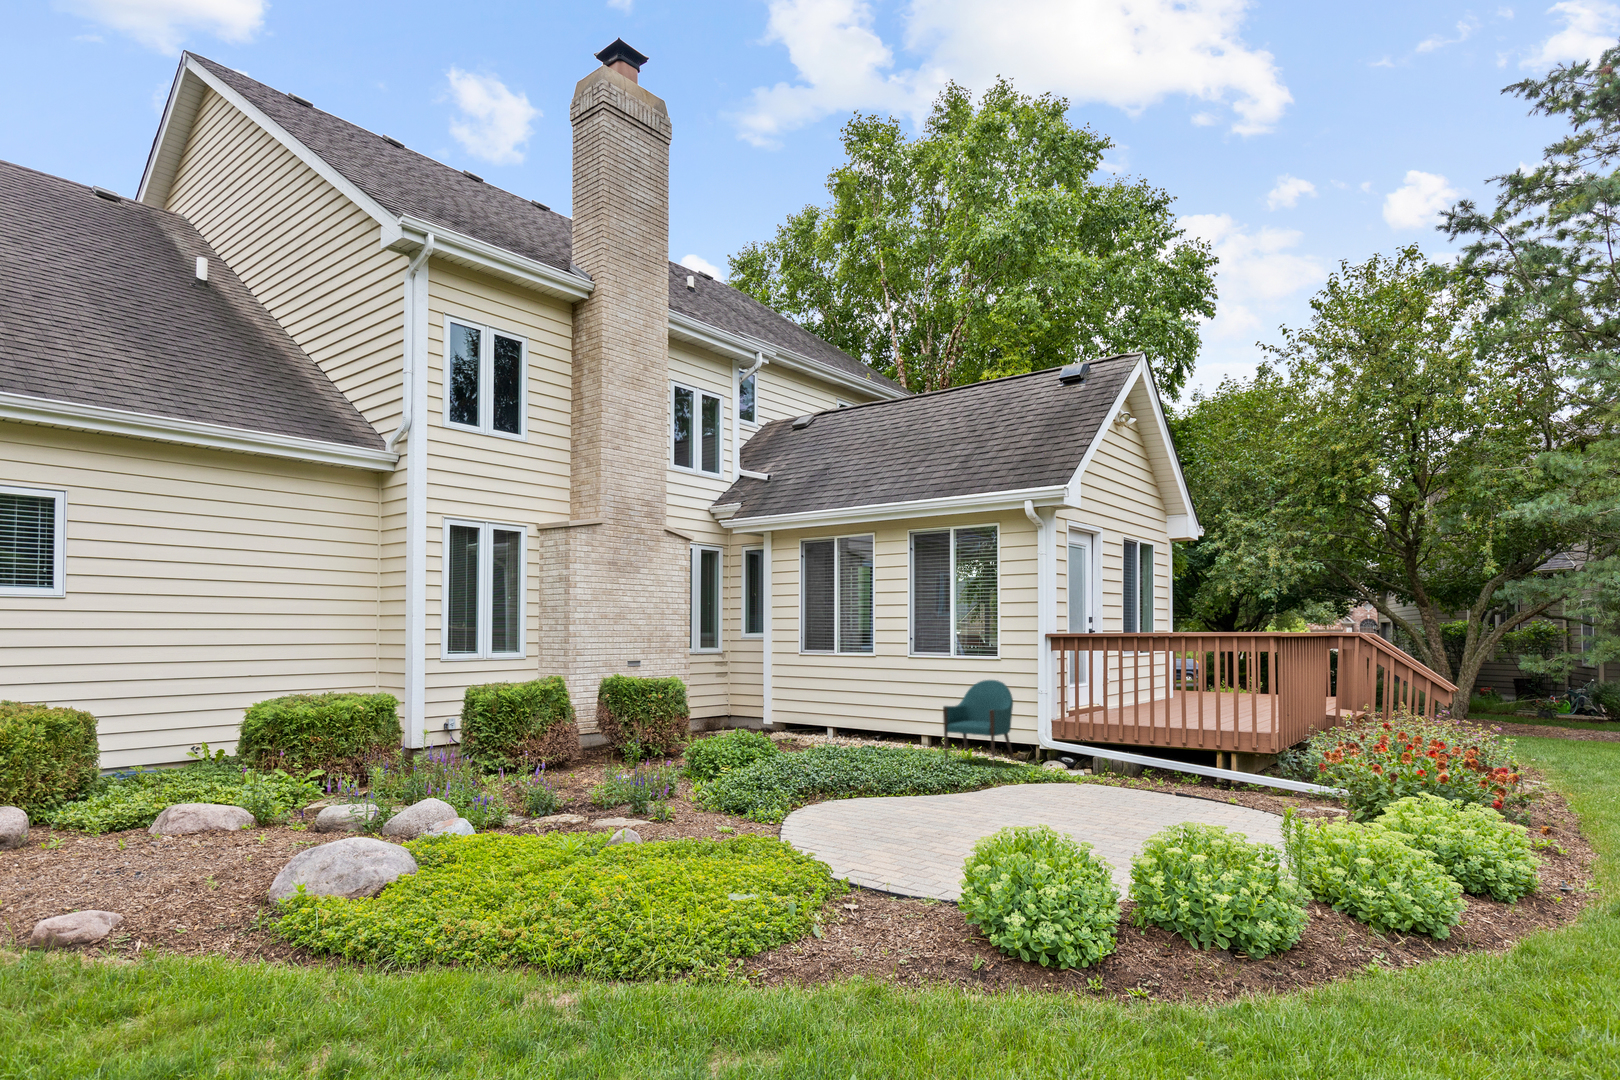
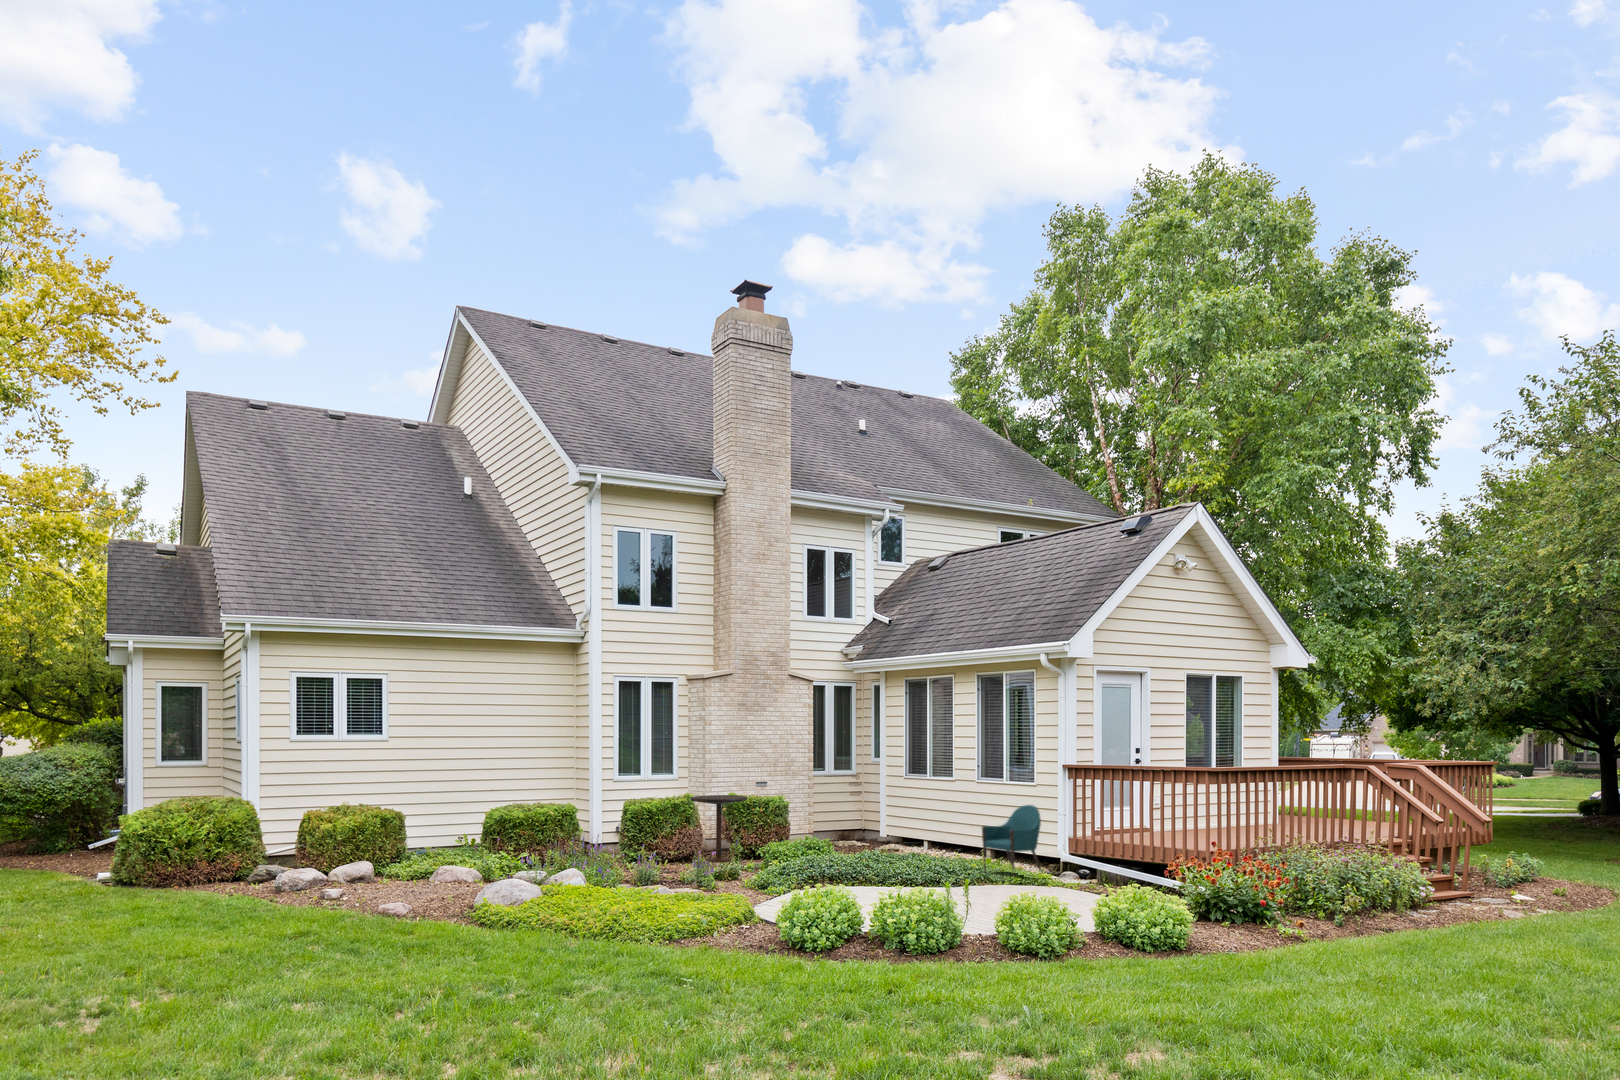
pedestal table: none [562,677,640,766] -> present [690,795,748,862]

